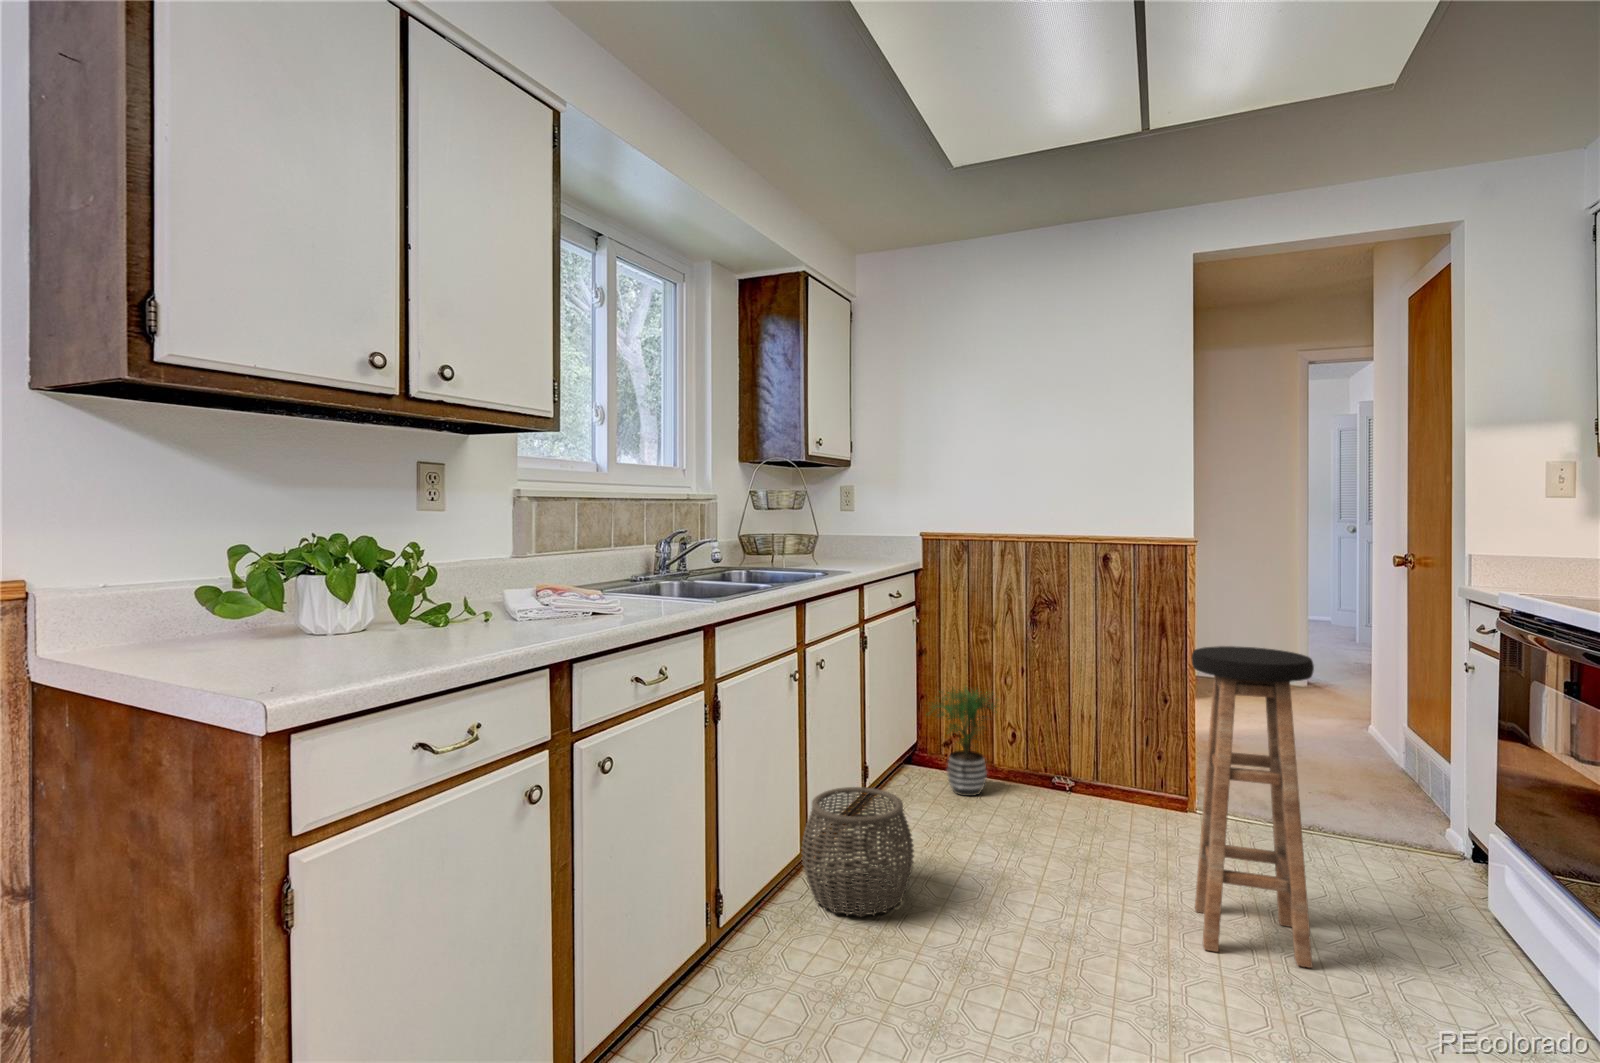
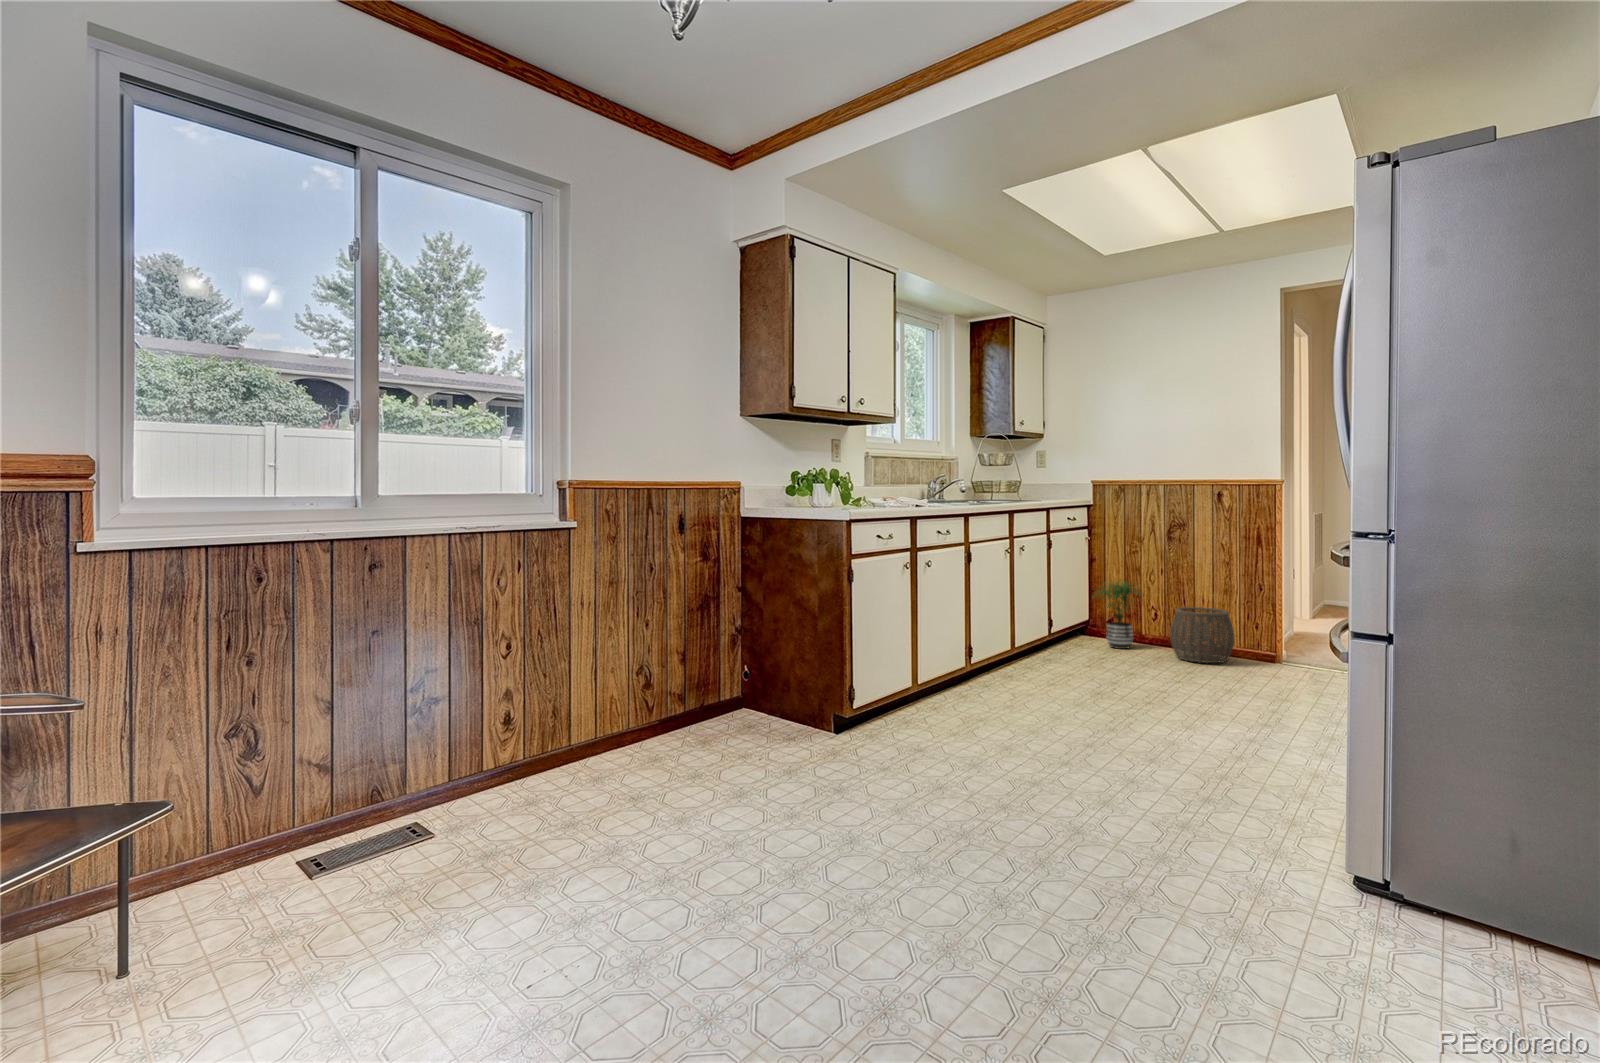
bar stool: present [1191,646,1314,968] -> none [1244,535,1318,710]
woven basket: present [801,787,914,917] -> present [1170,607,1234,664]

